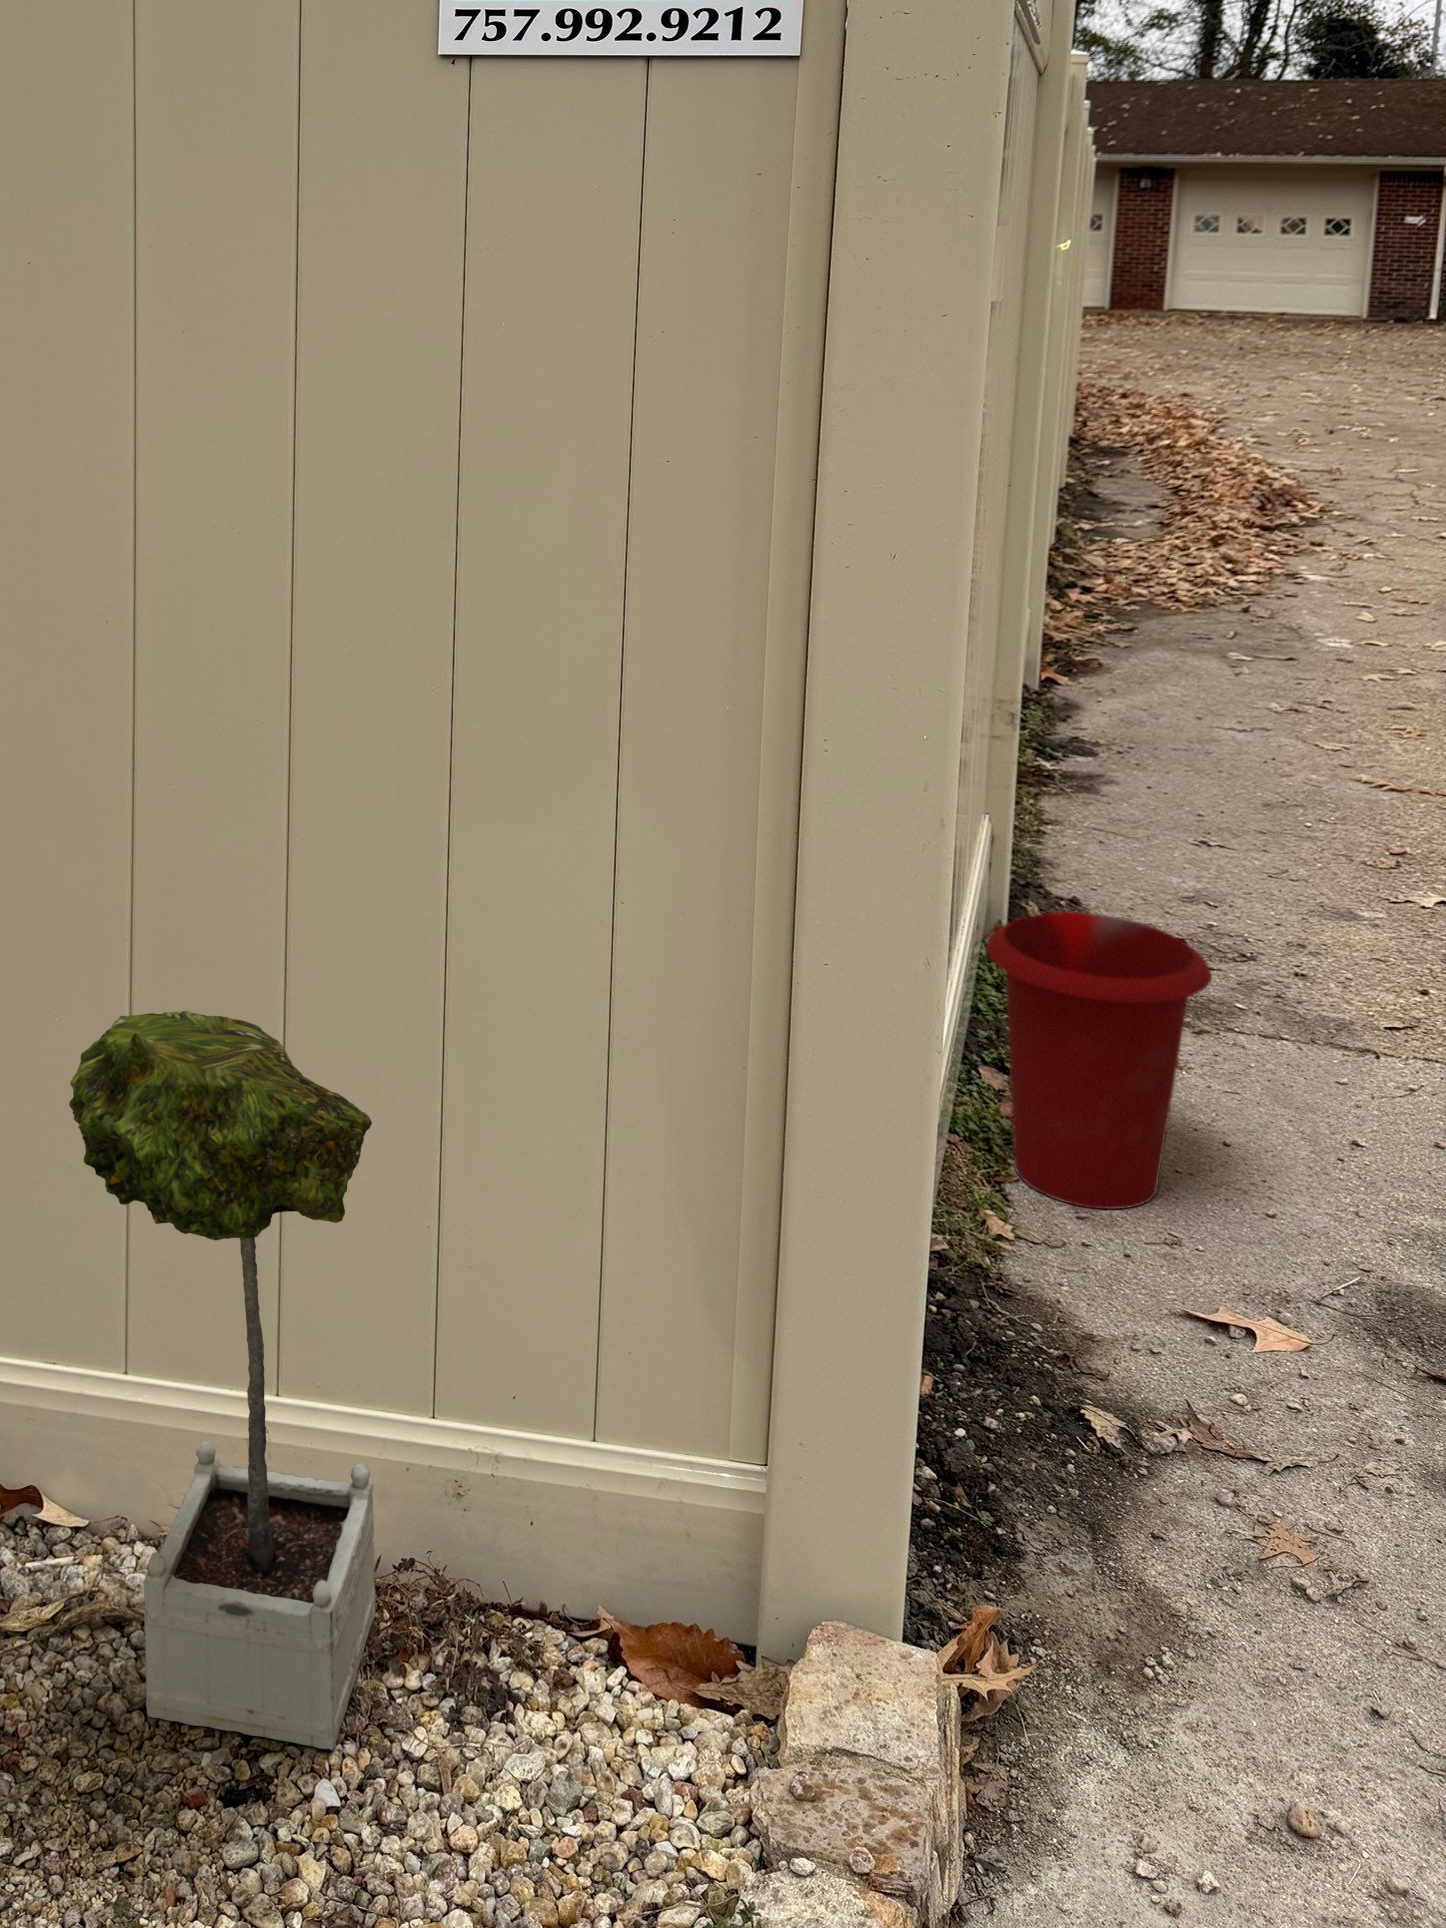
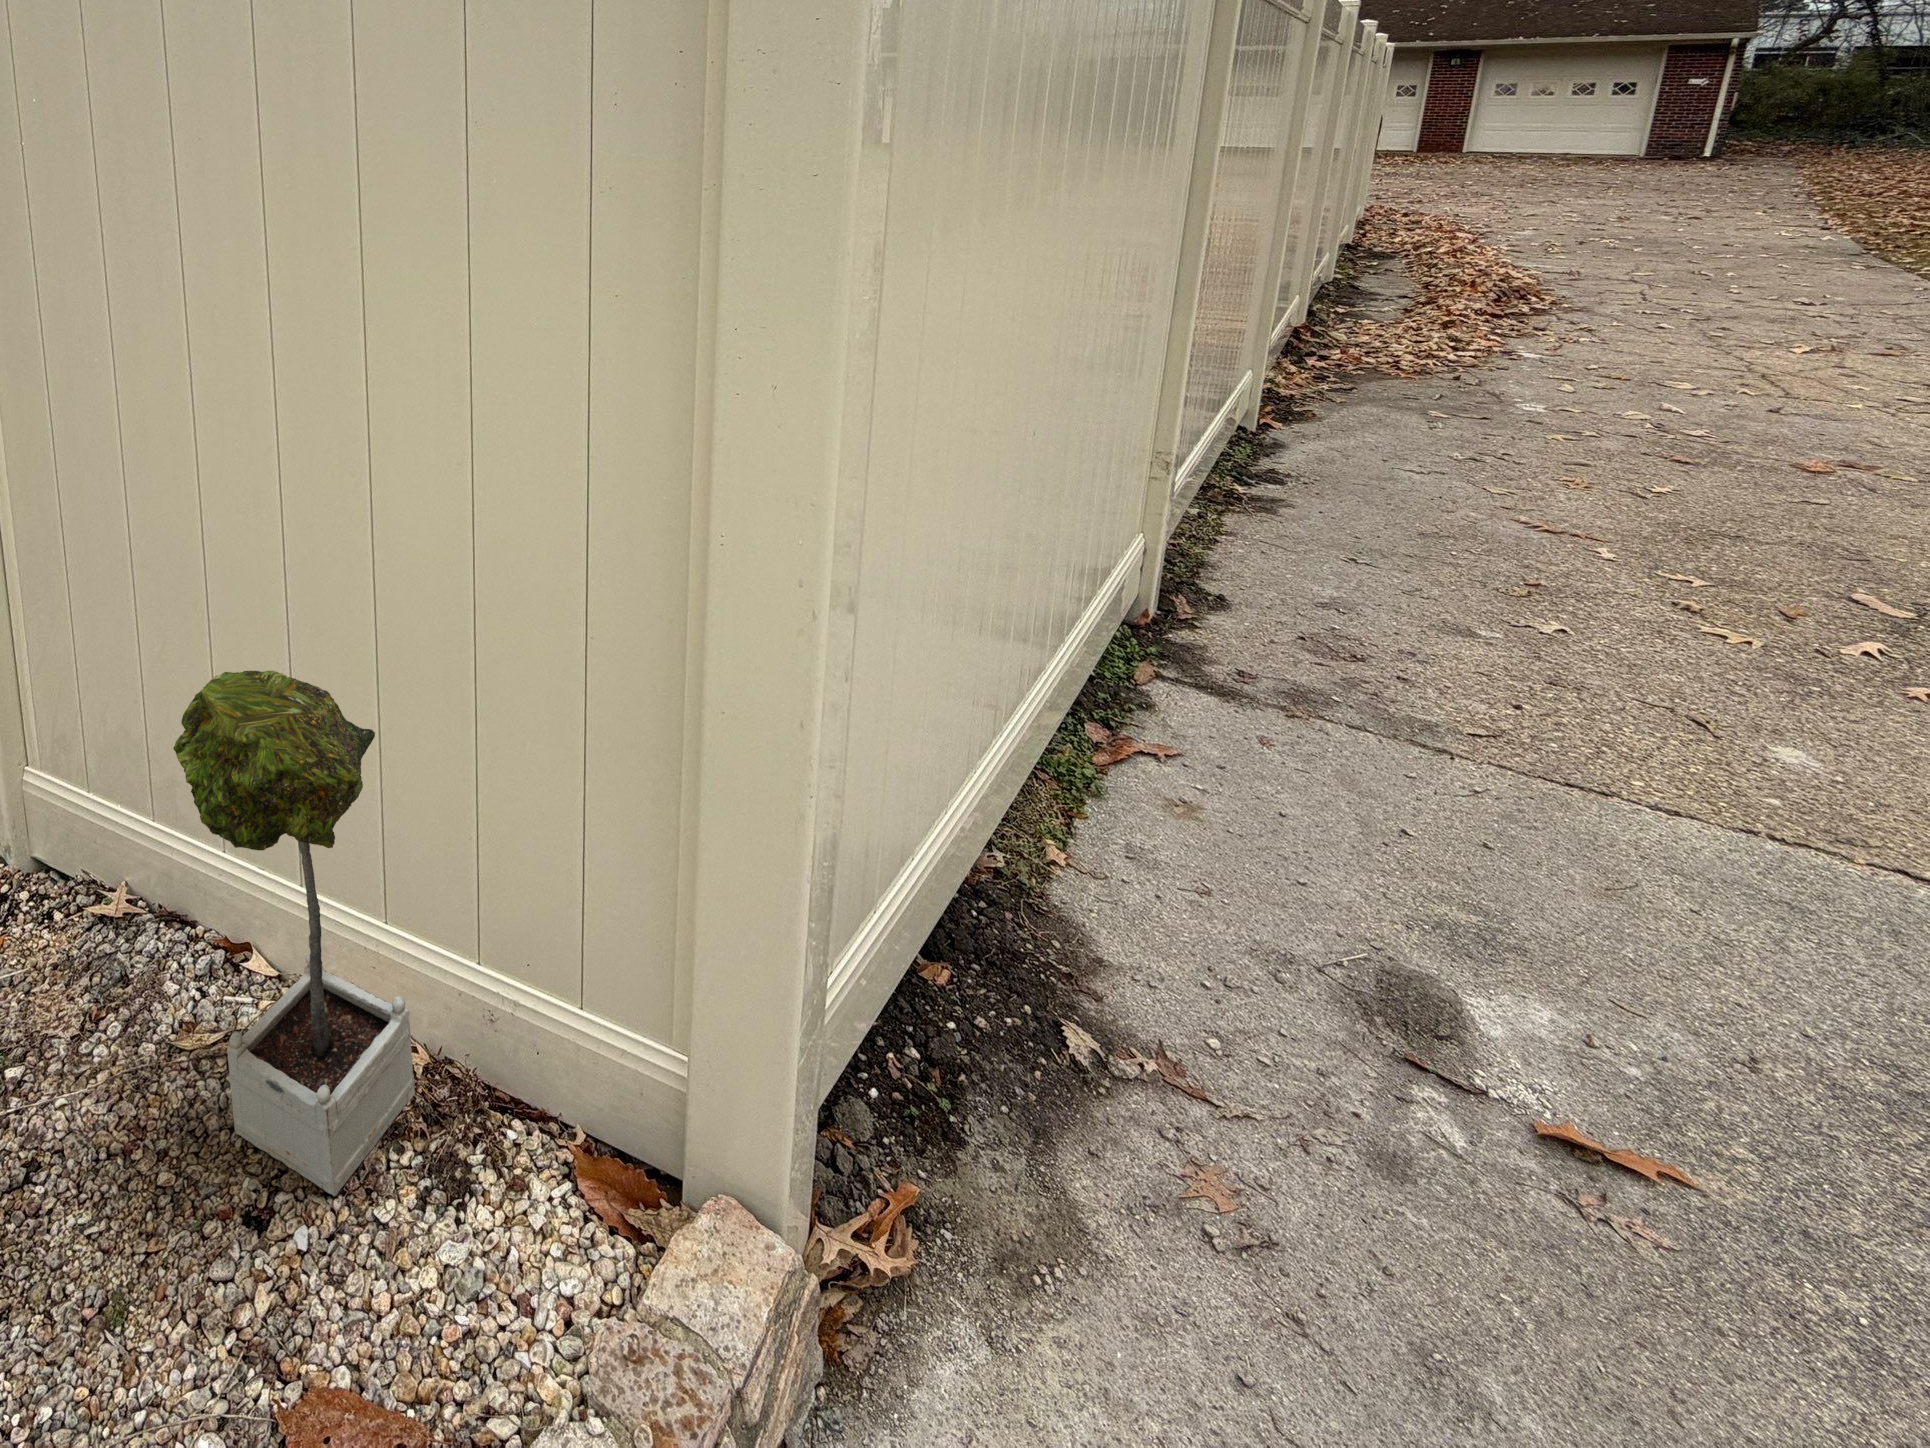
waste bin: present [986,912,1212,1209] -> none [1066,641,1261,877]

